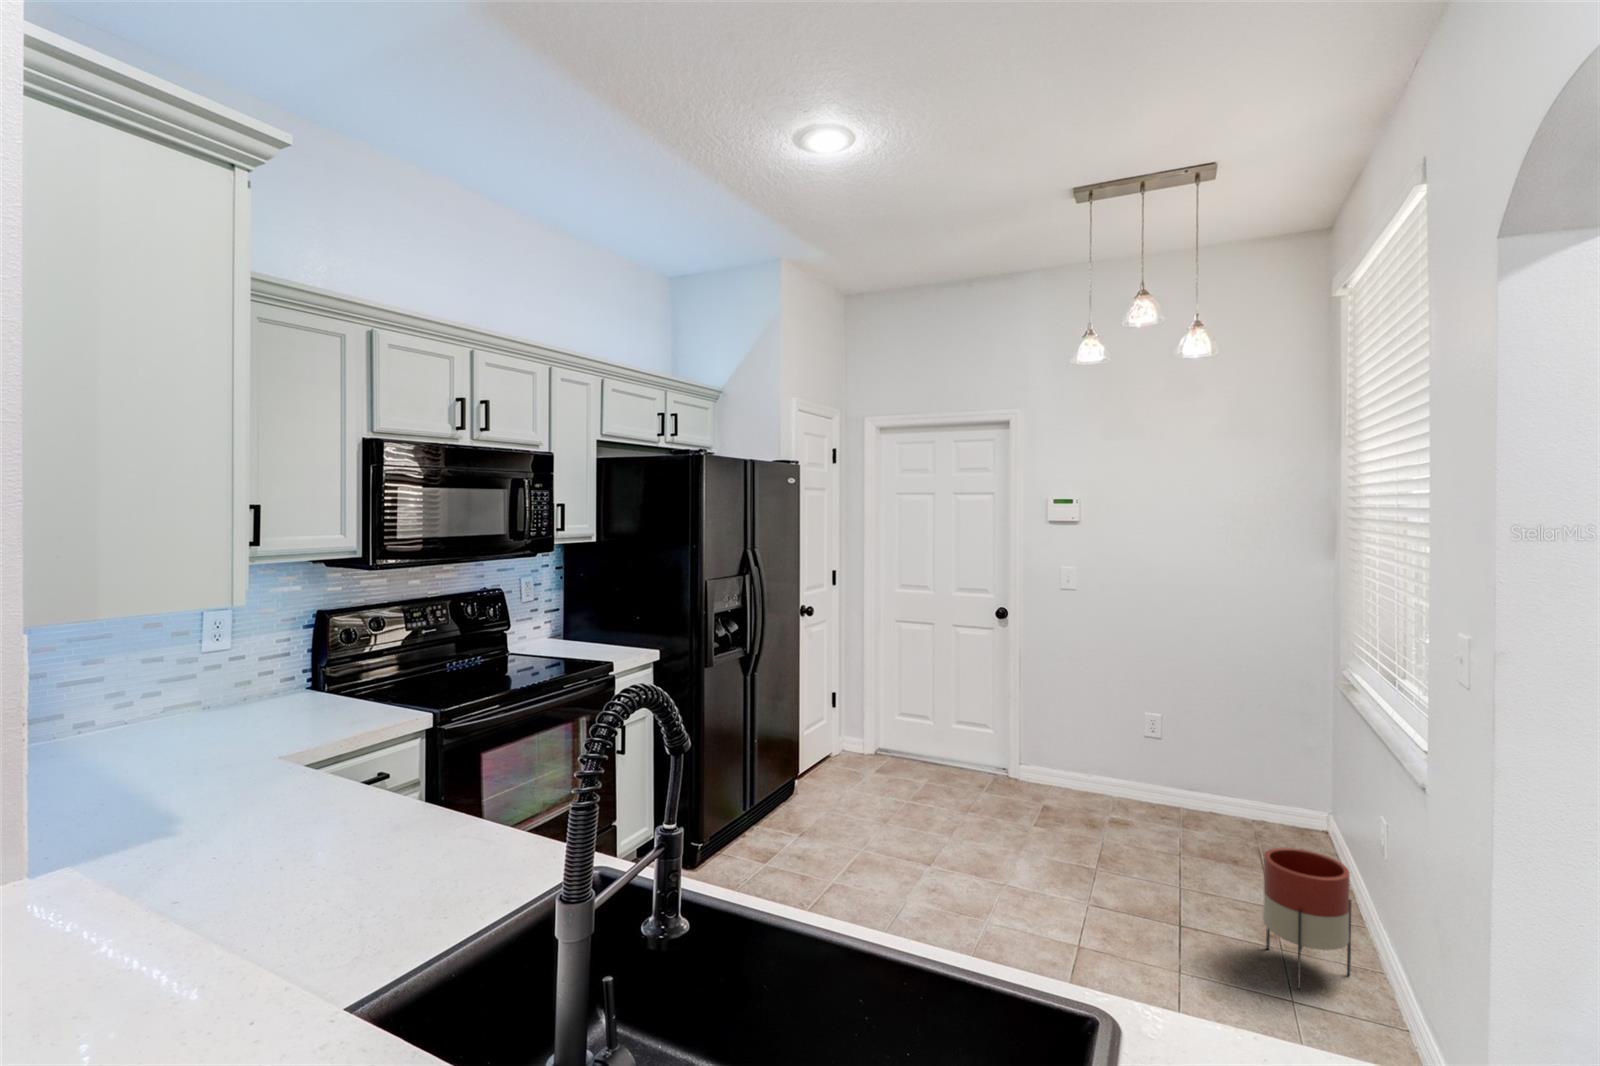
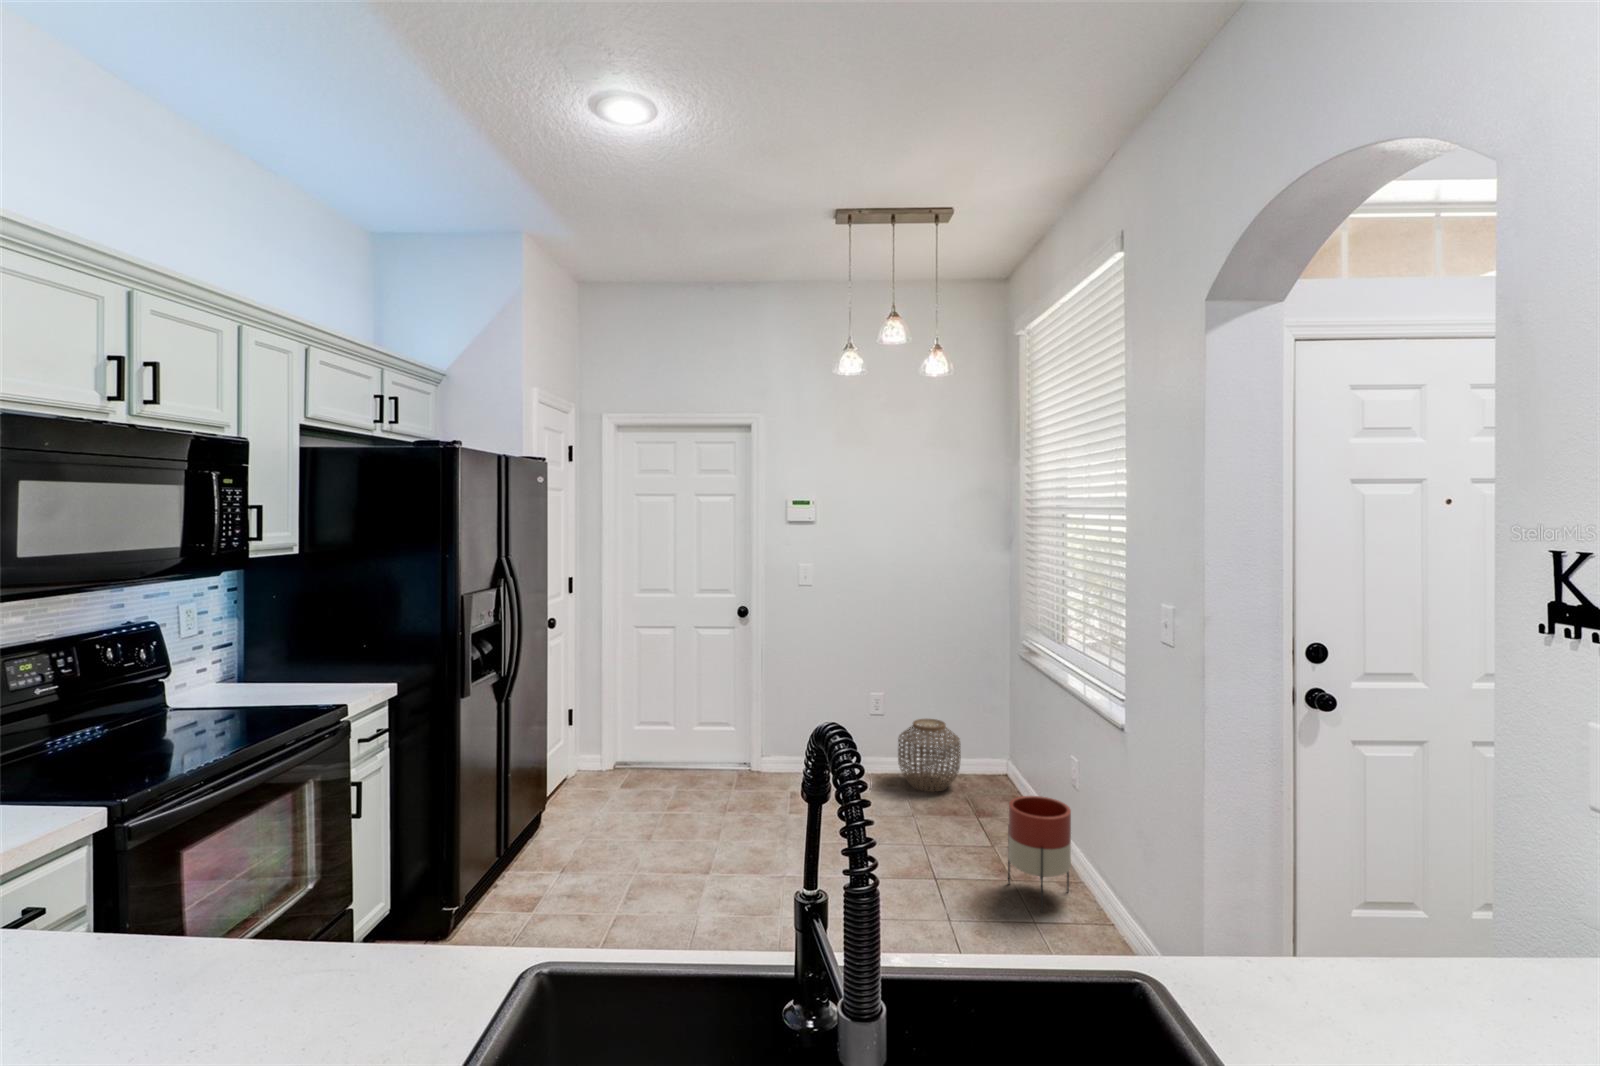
woven basket: none [1170,747,1250,833] -> present [898,719,961,792]

